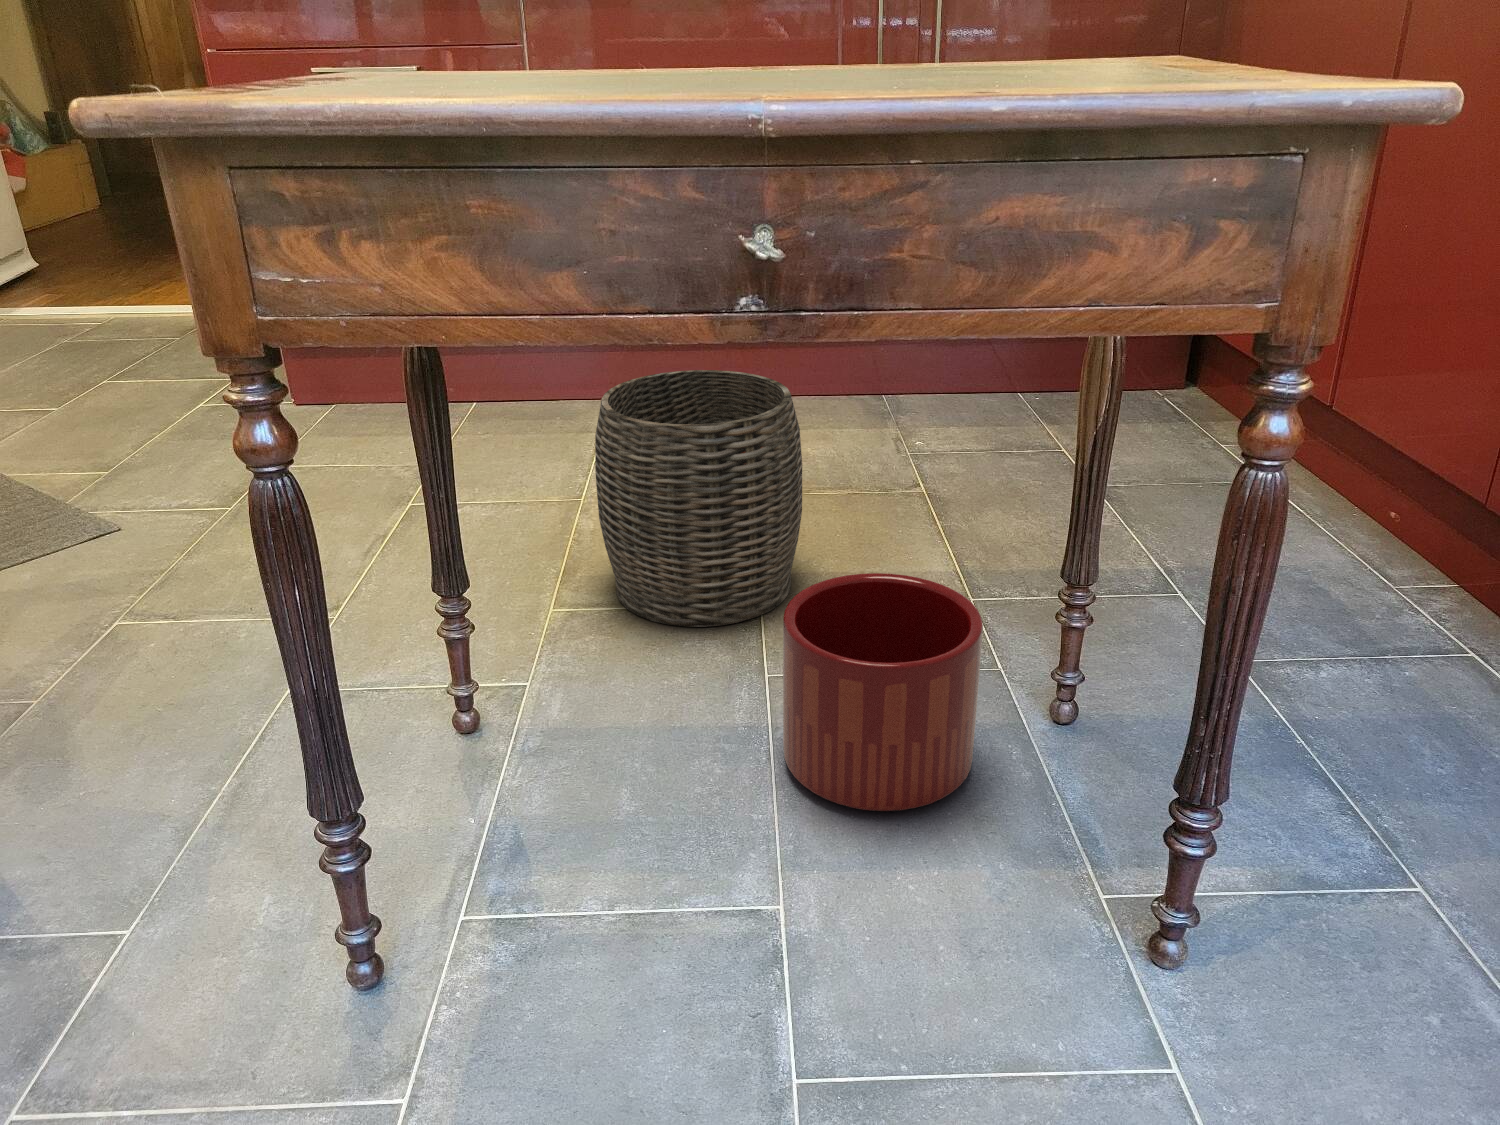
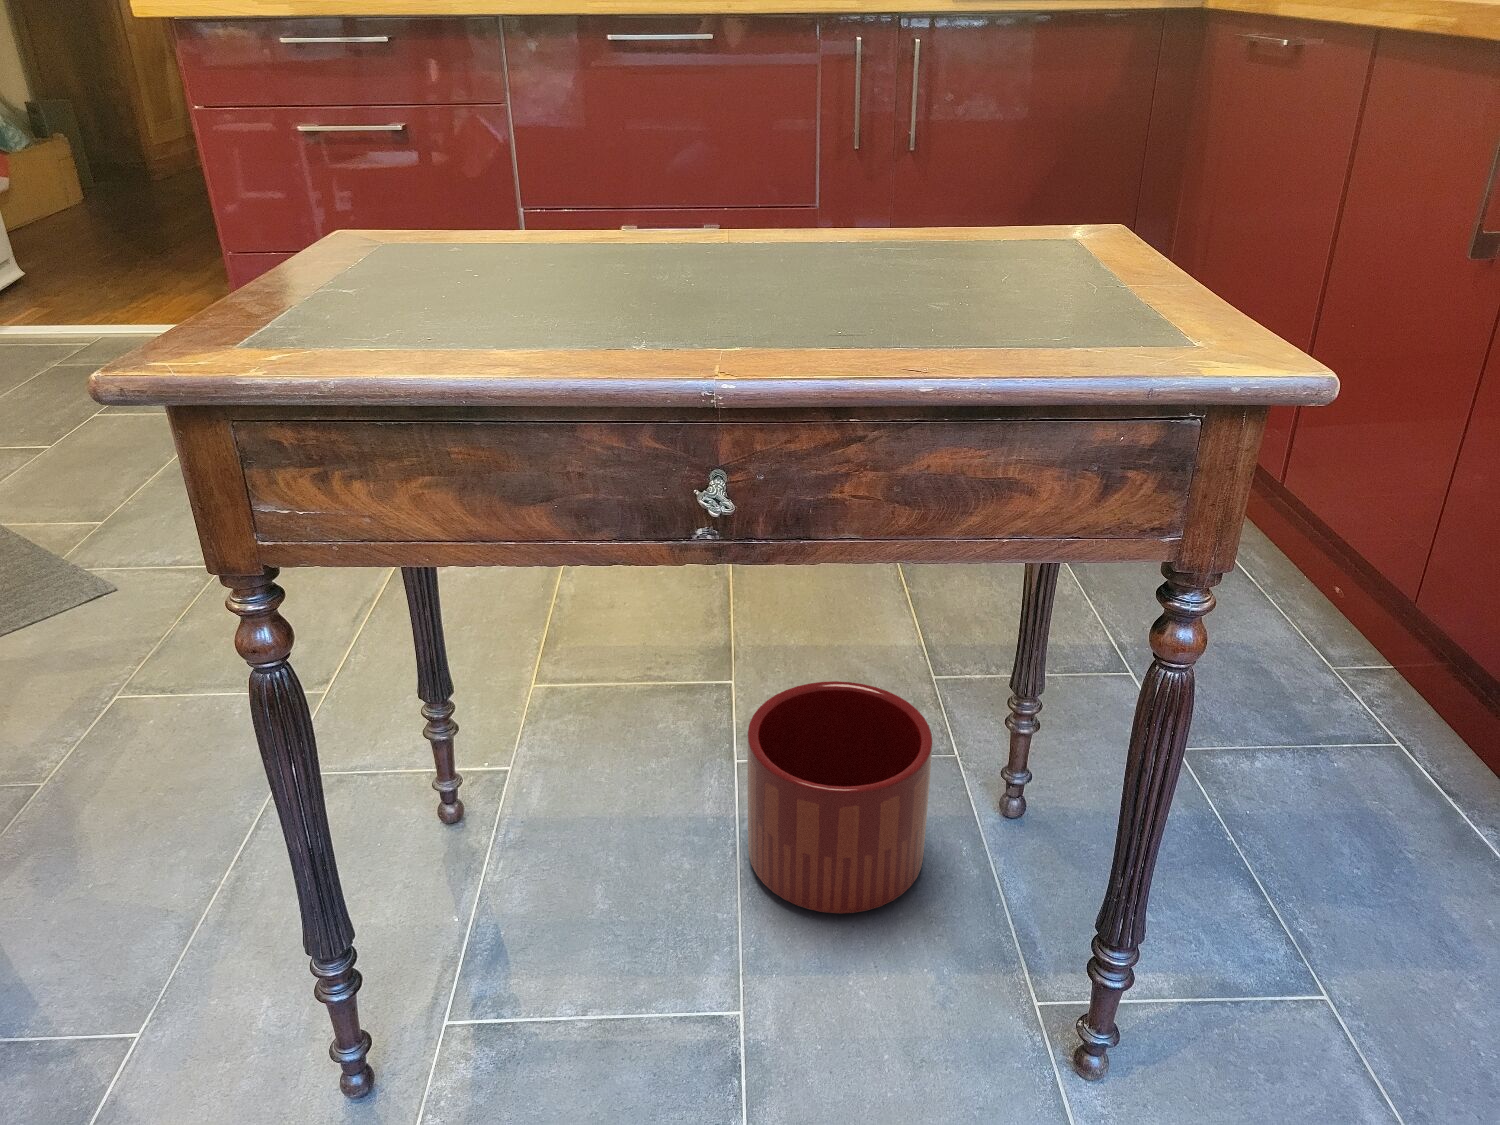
woven basket: present [595,370,802,627] -> none [575,453,772,706]

